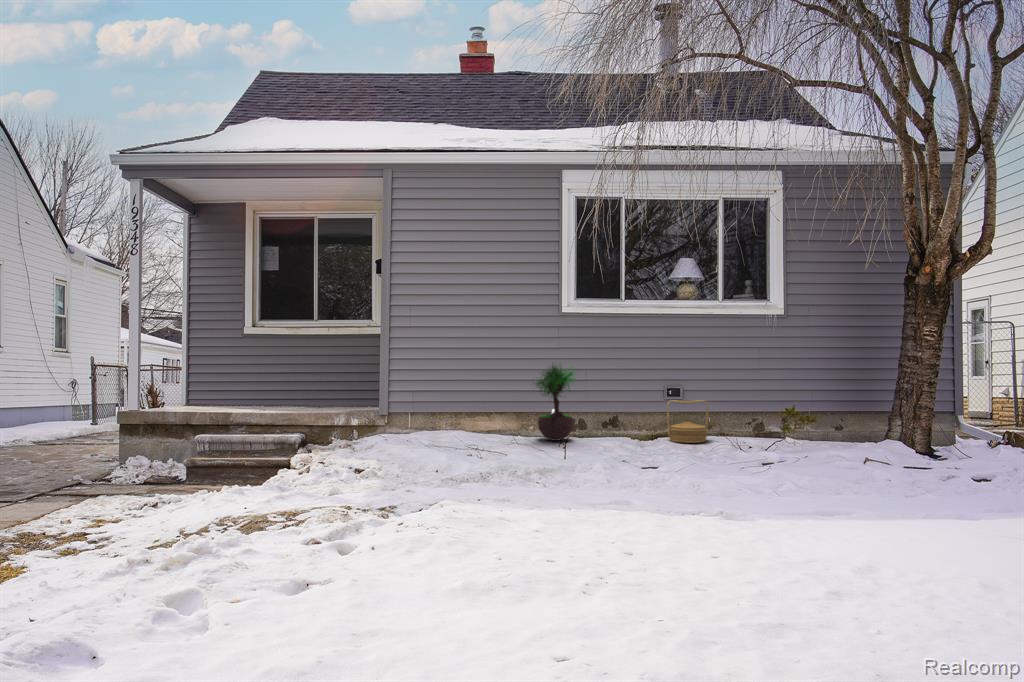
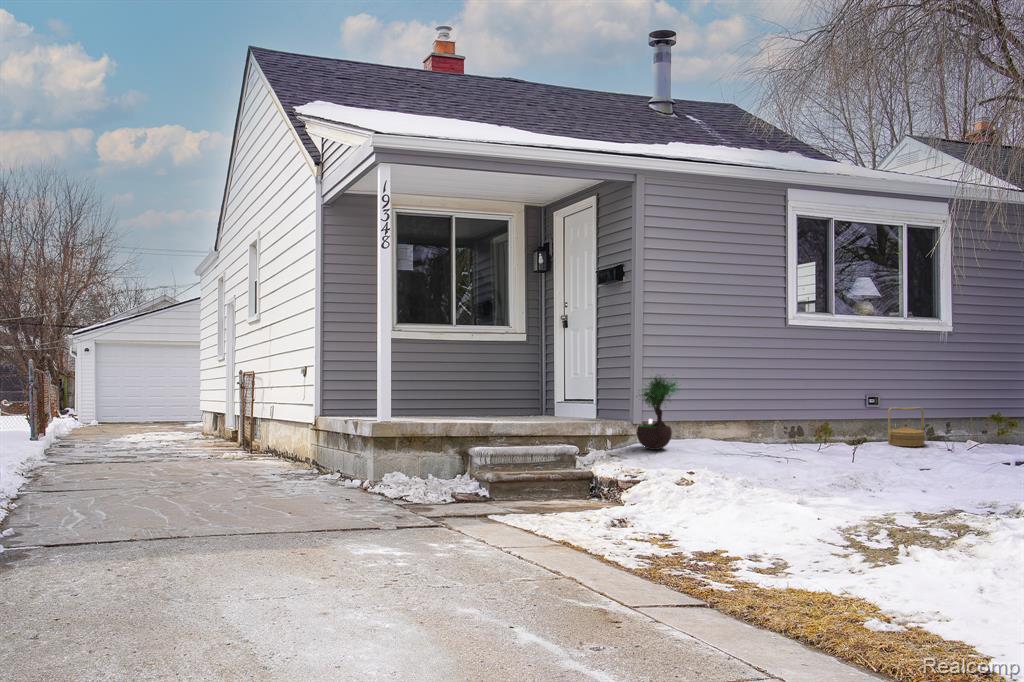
potted tree: present [536,365,576,441] -> present [637,374,678,450]

